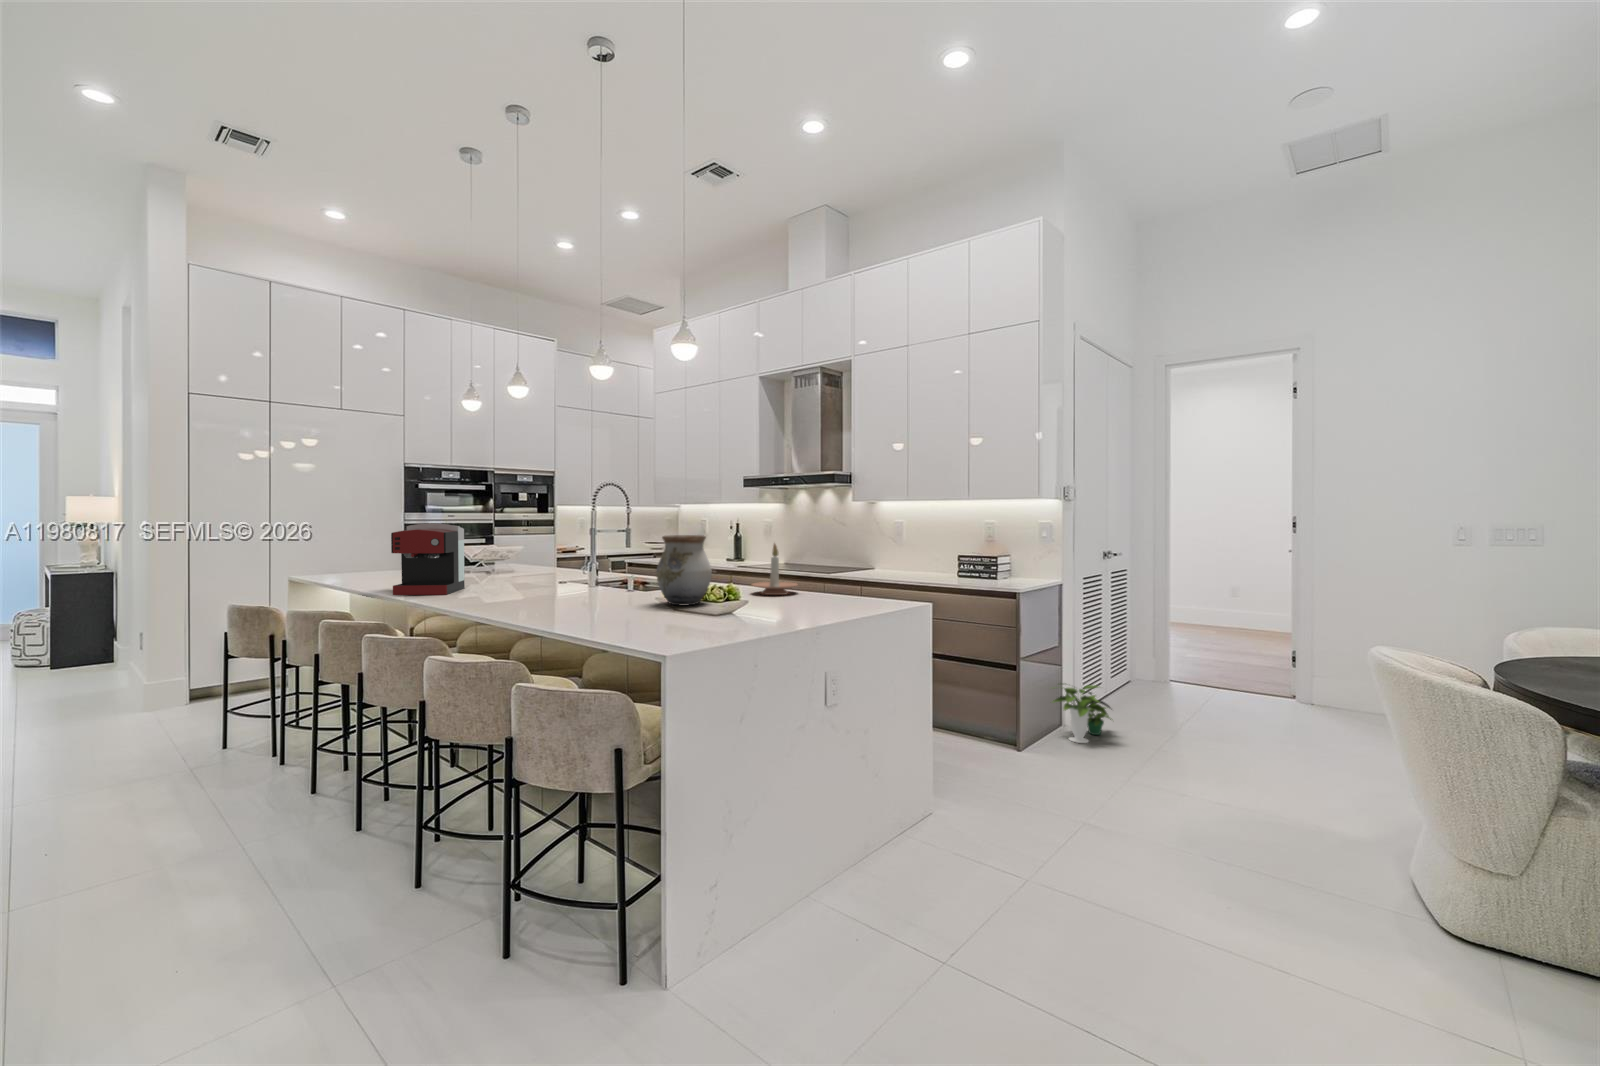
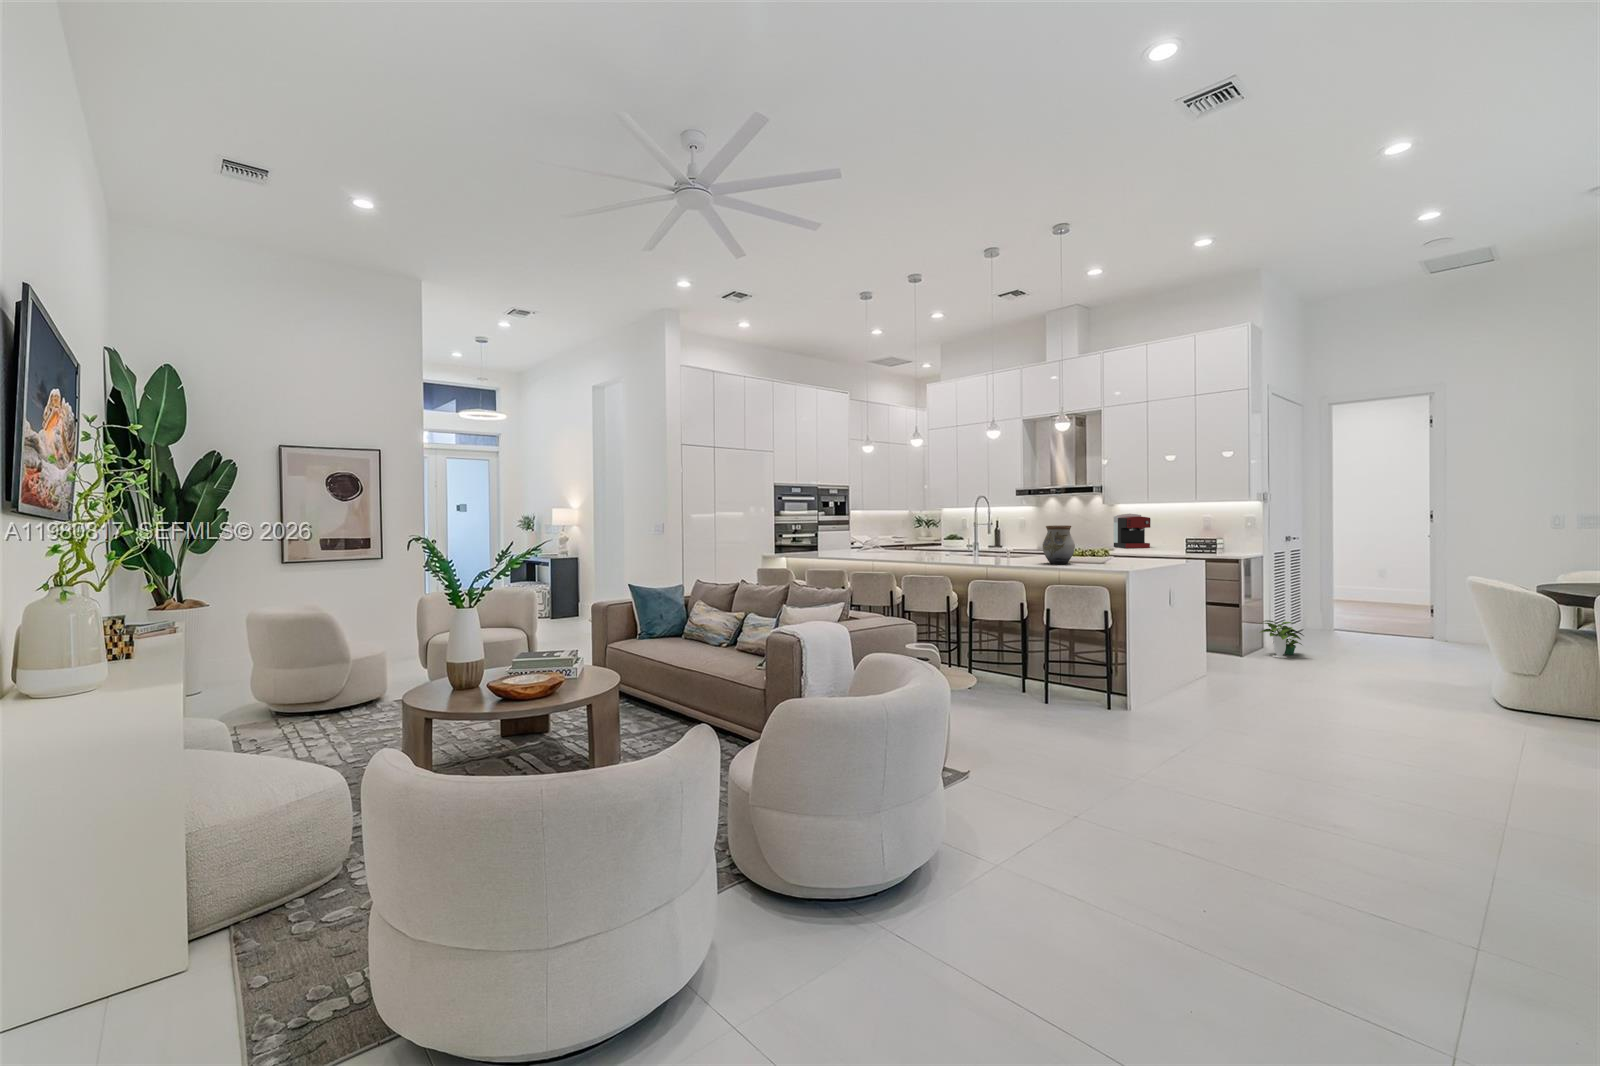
coffee maker: present [391,523,465,595] -> present [1114,514,1150,548]
candle holder: present [752,544,797,595] -> none [1081,530,1111,560]

